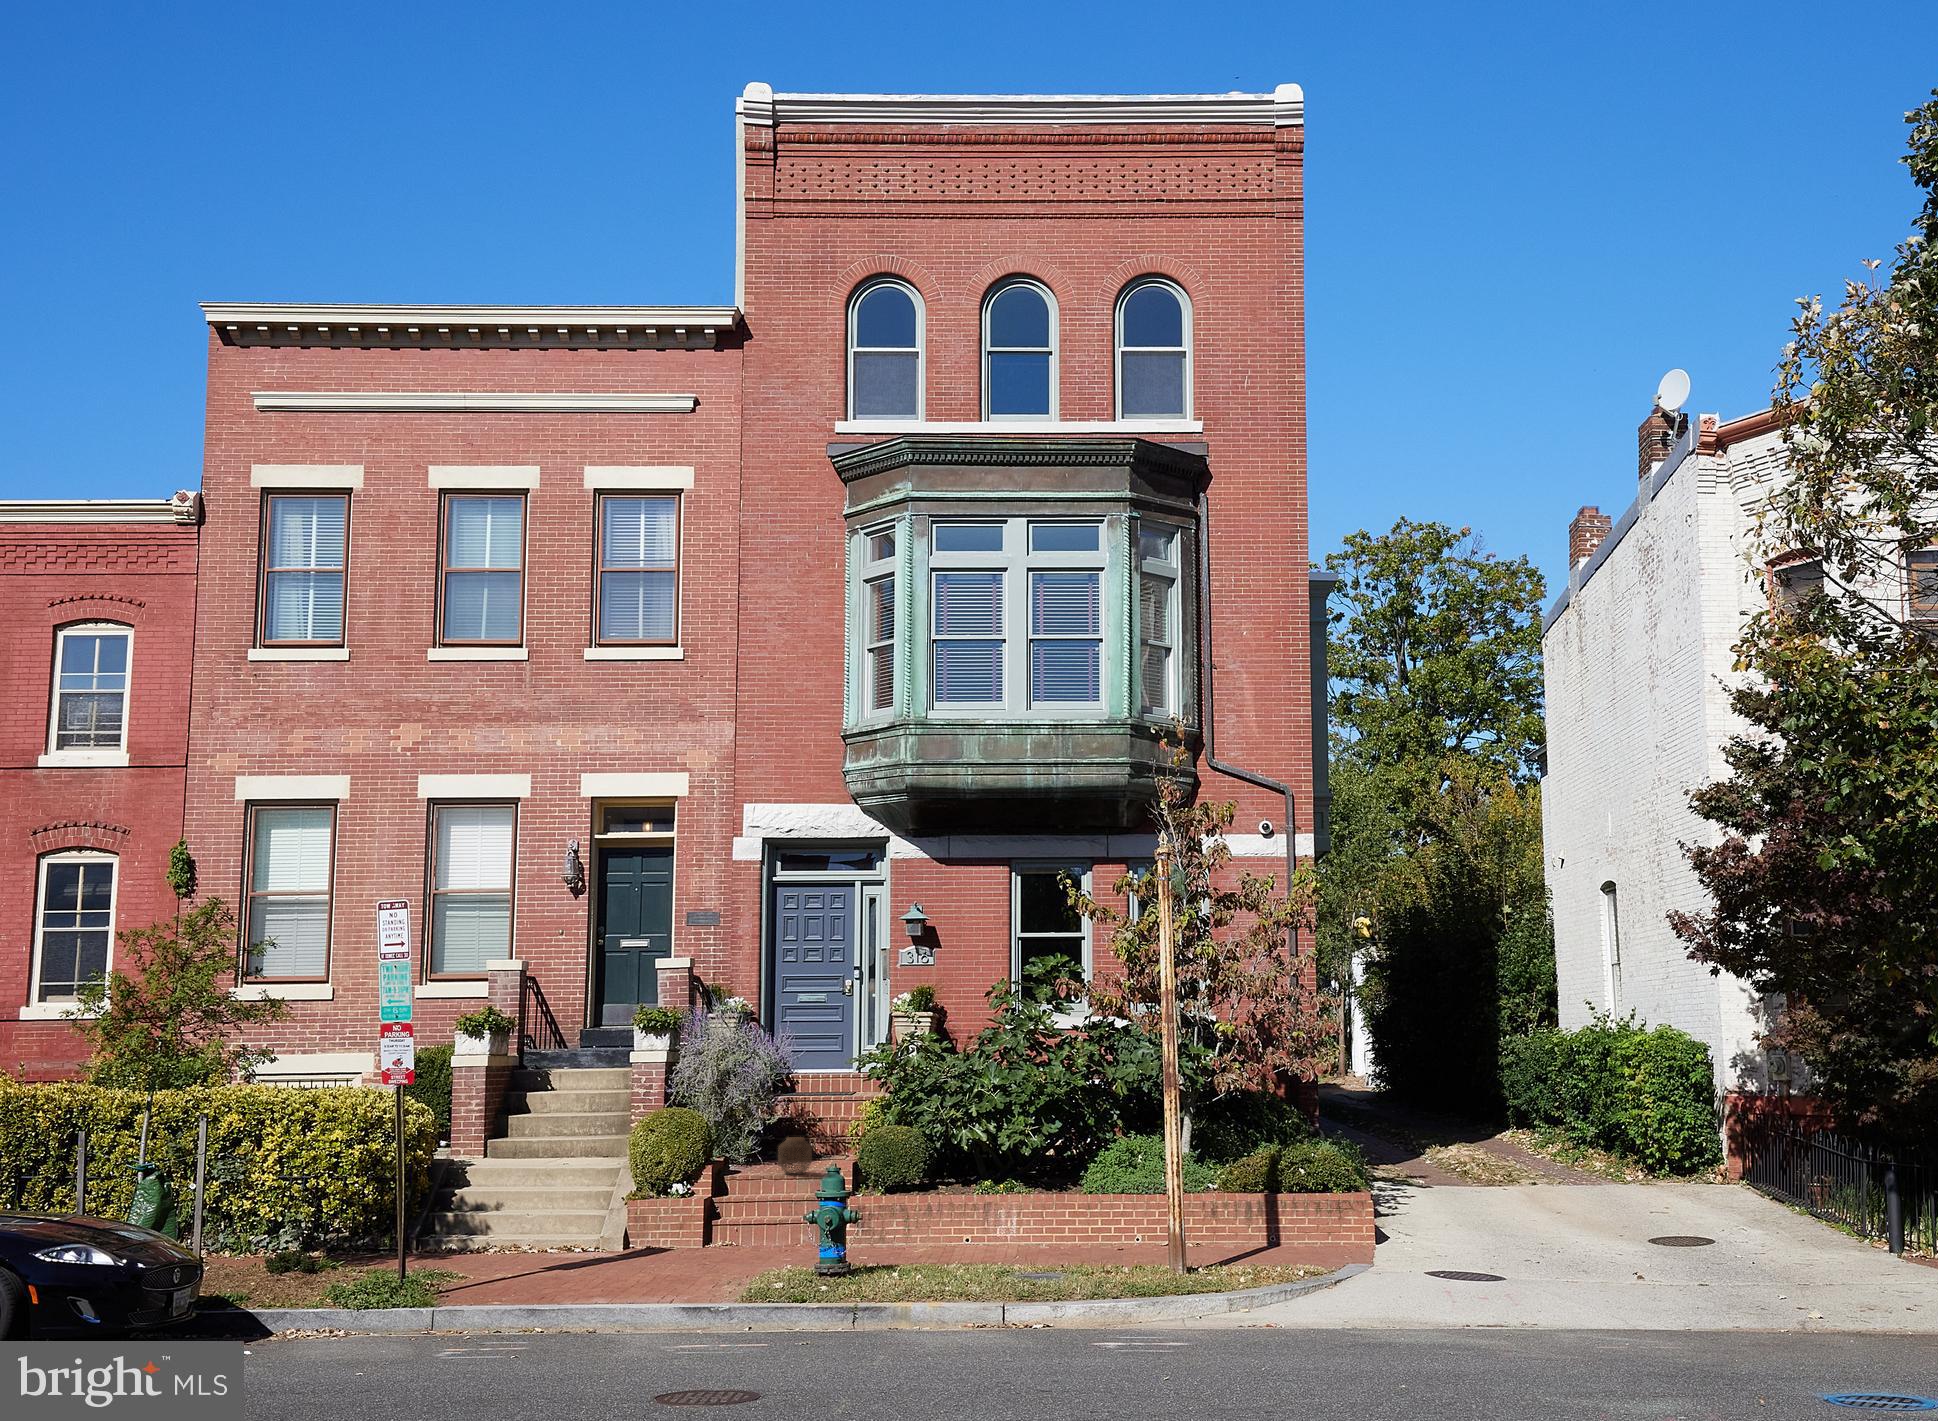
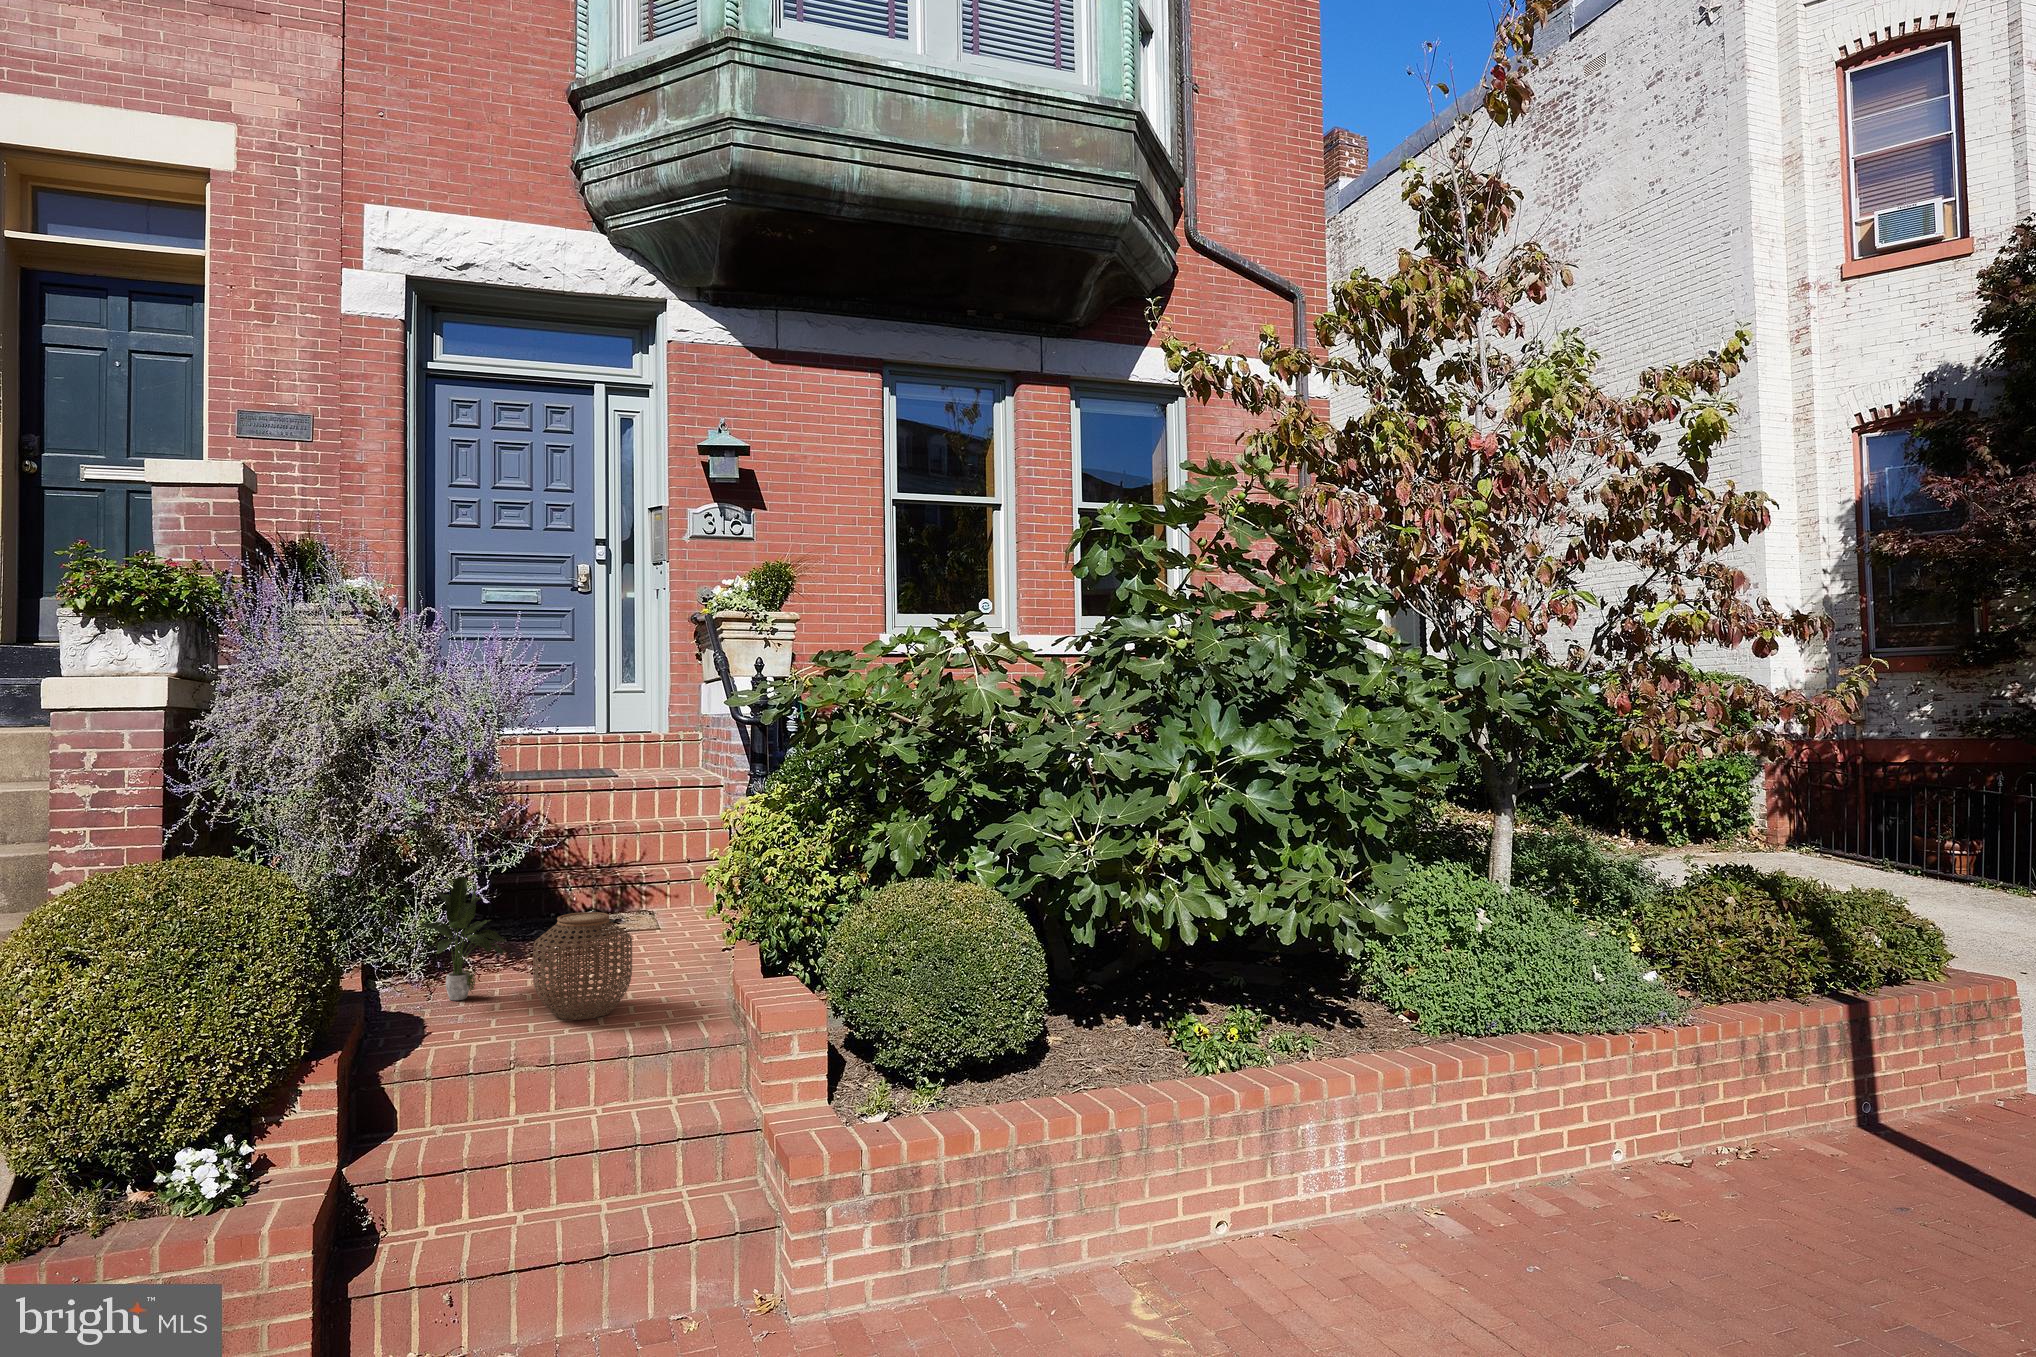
potted plant: none [744,1123,773,1169] -> present [420,876,505,1000]

